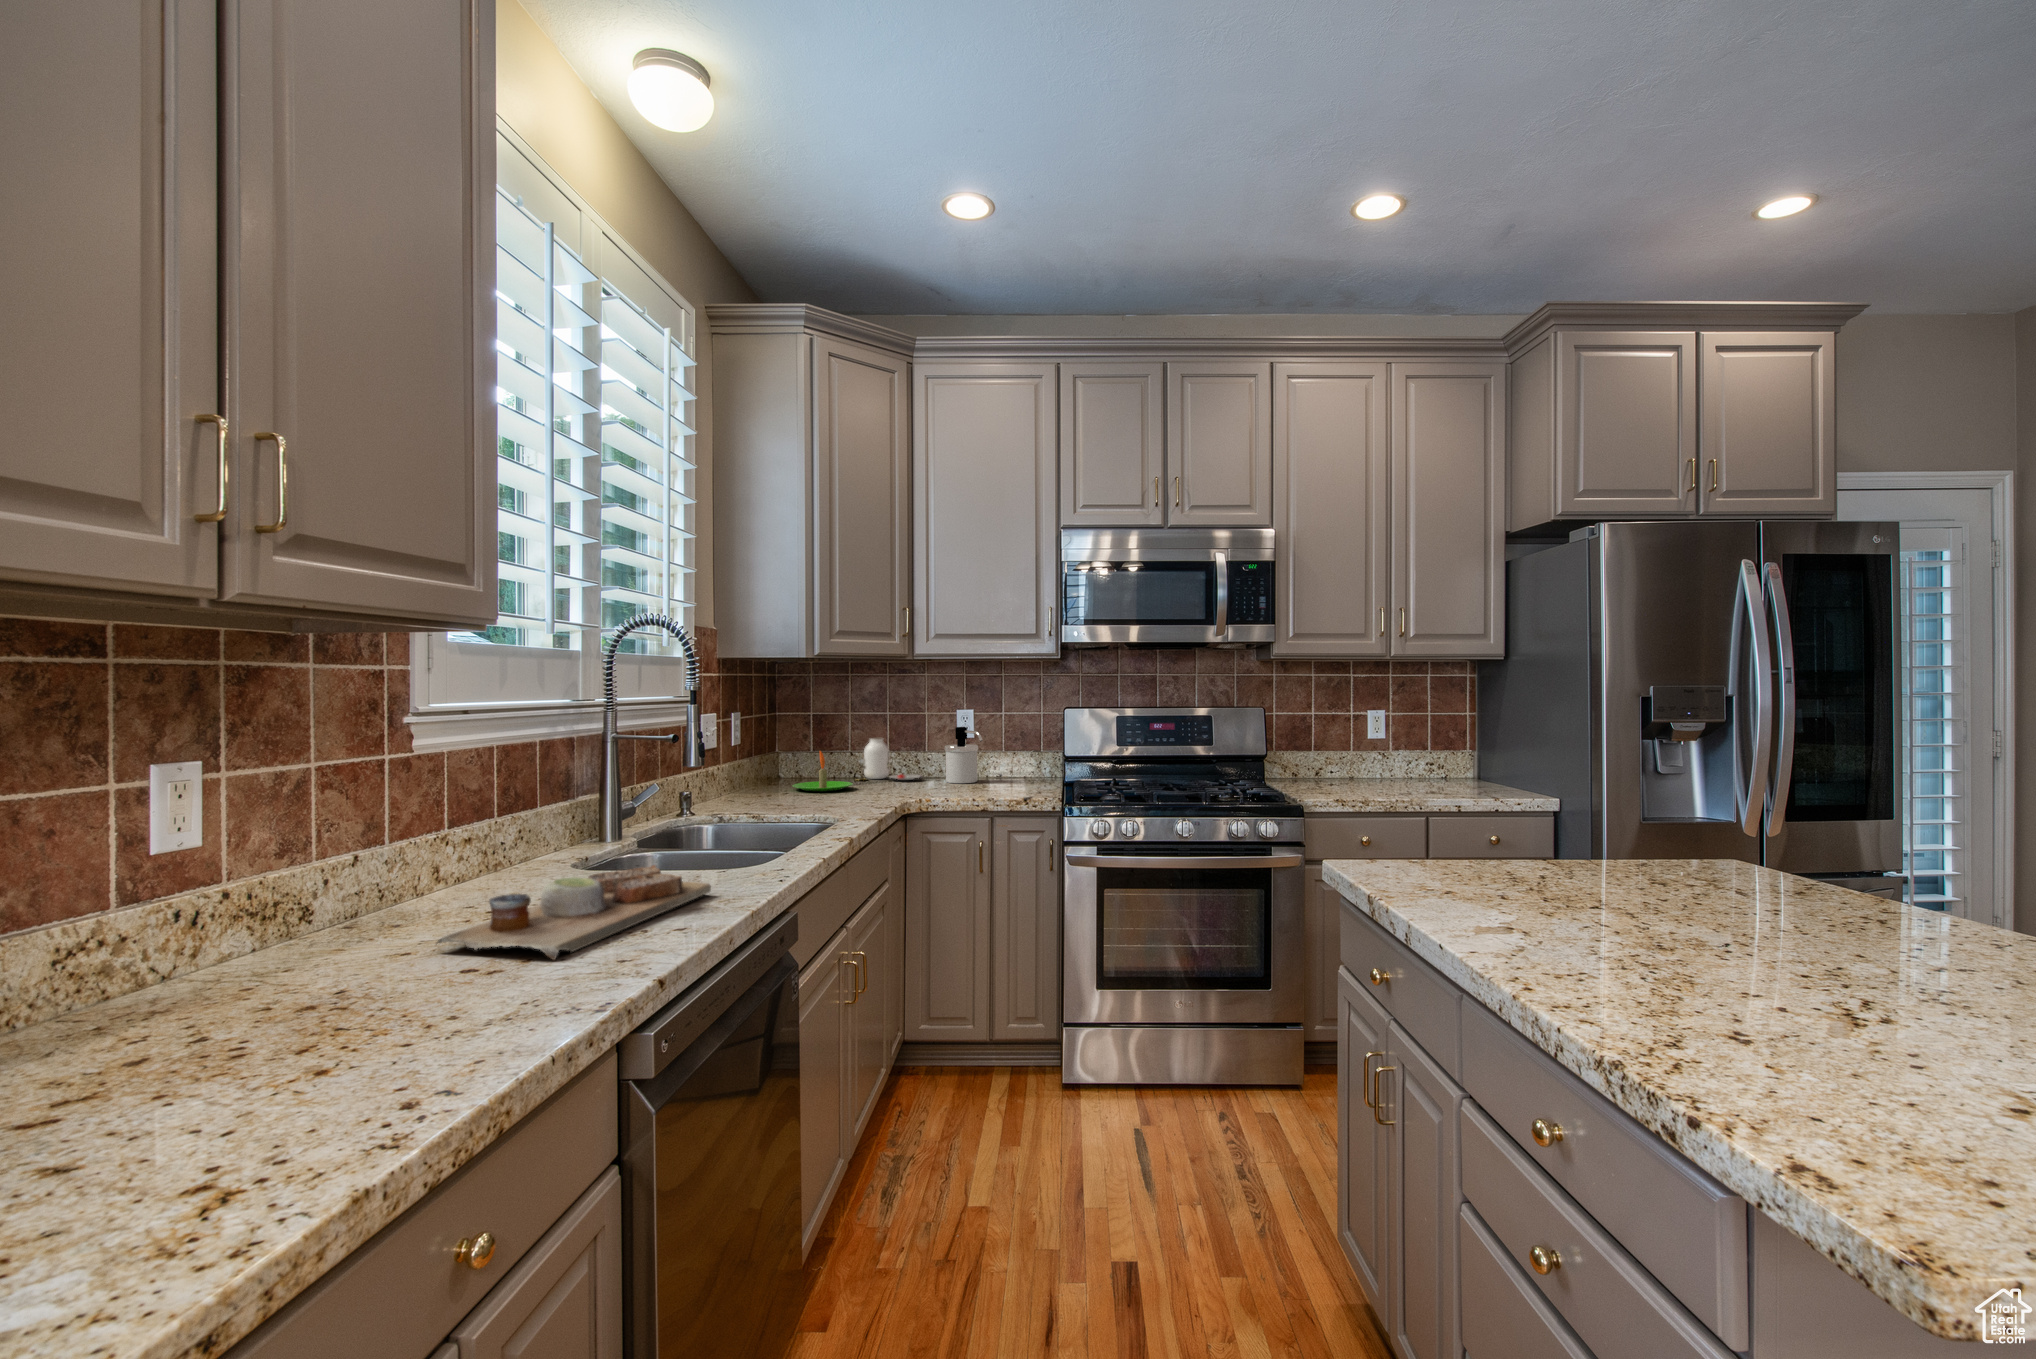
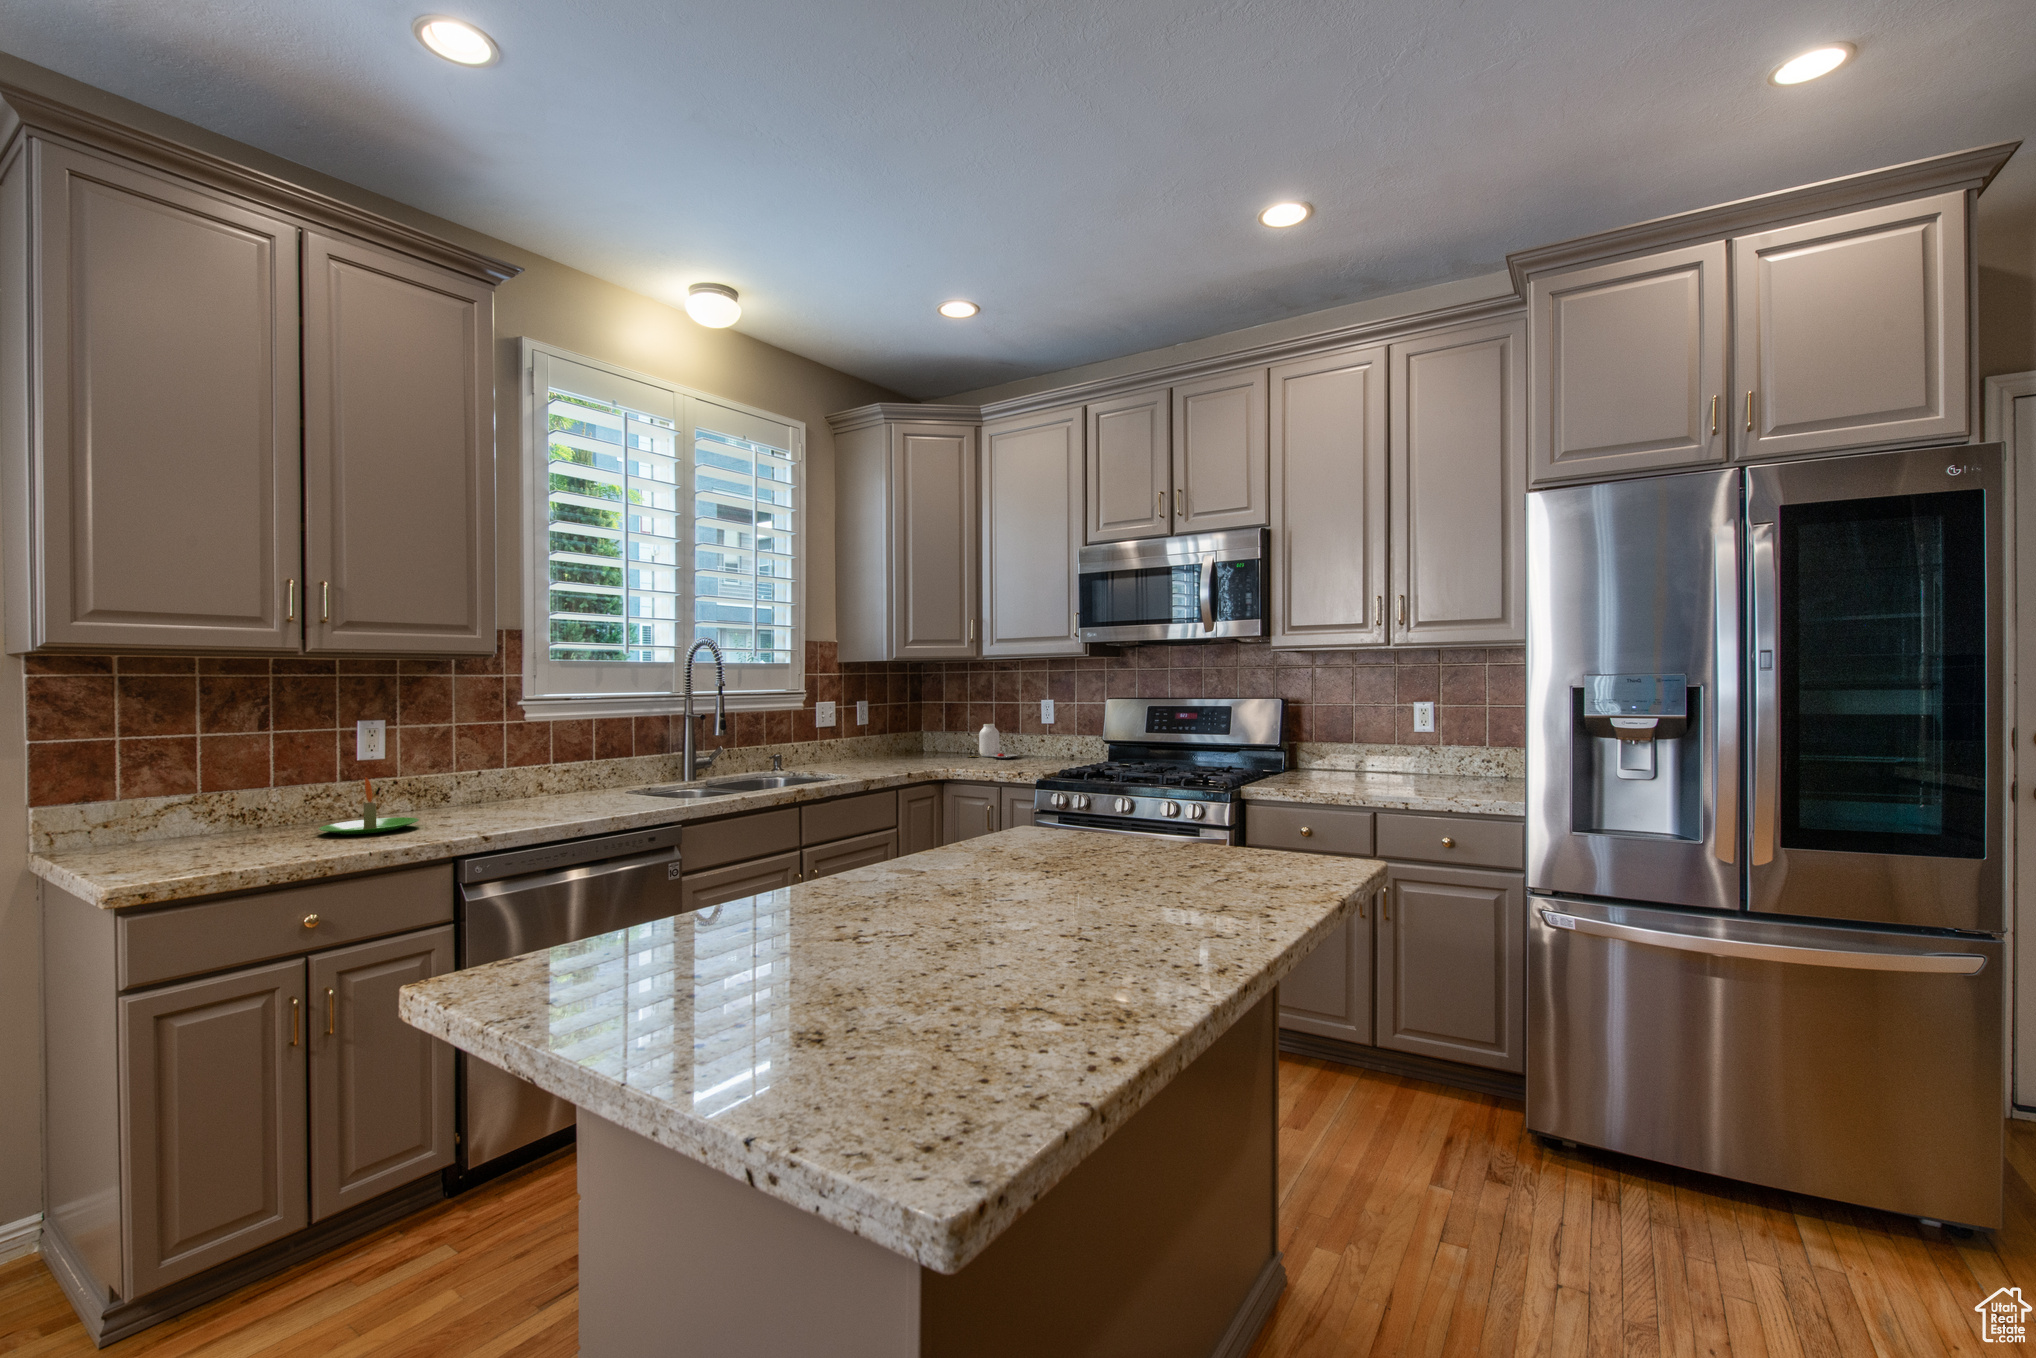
soap dispenser: present [945,727,983,783] -> none [1026,716,1053,762]
candle: present [792,751,853,791] -> present [319,777,419,835]
cutting board: present [437,865,711,960] -> none [458,789,630,824]

